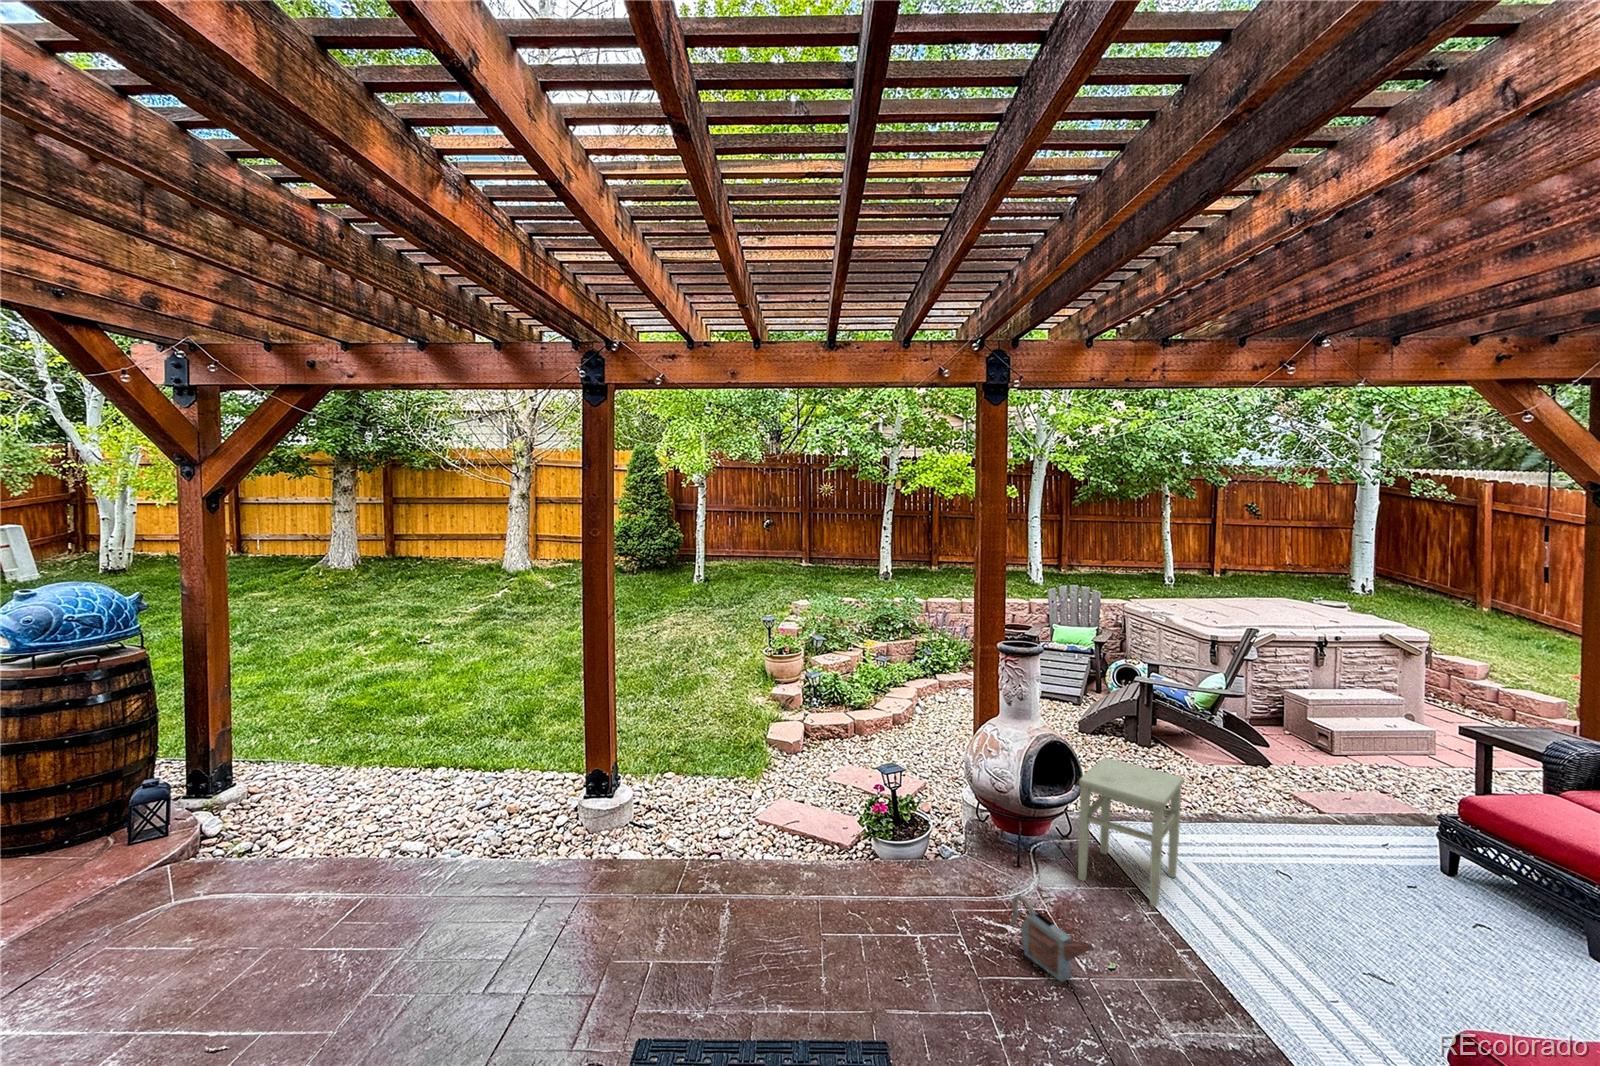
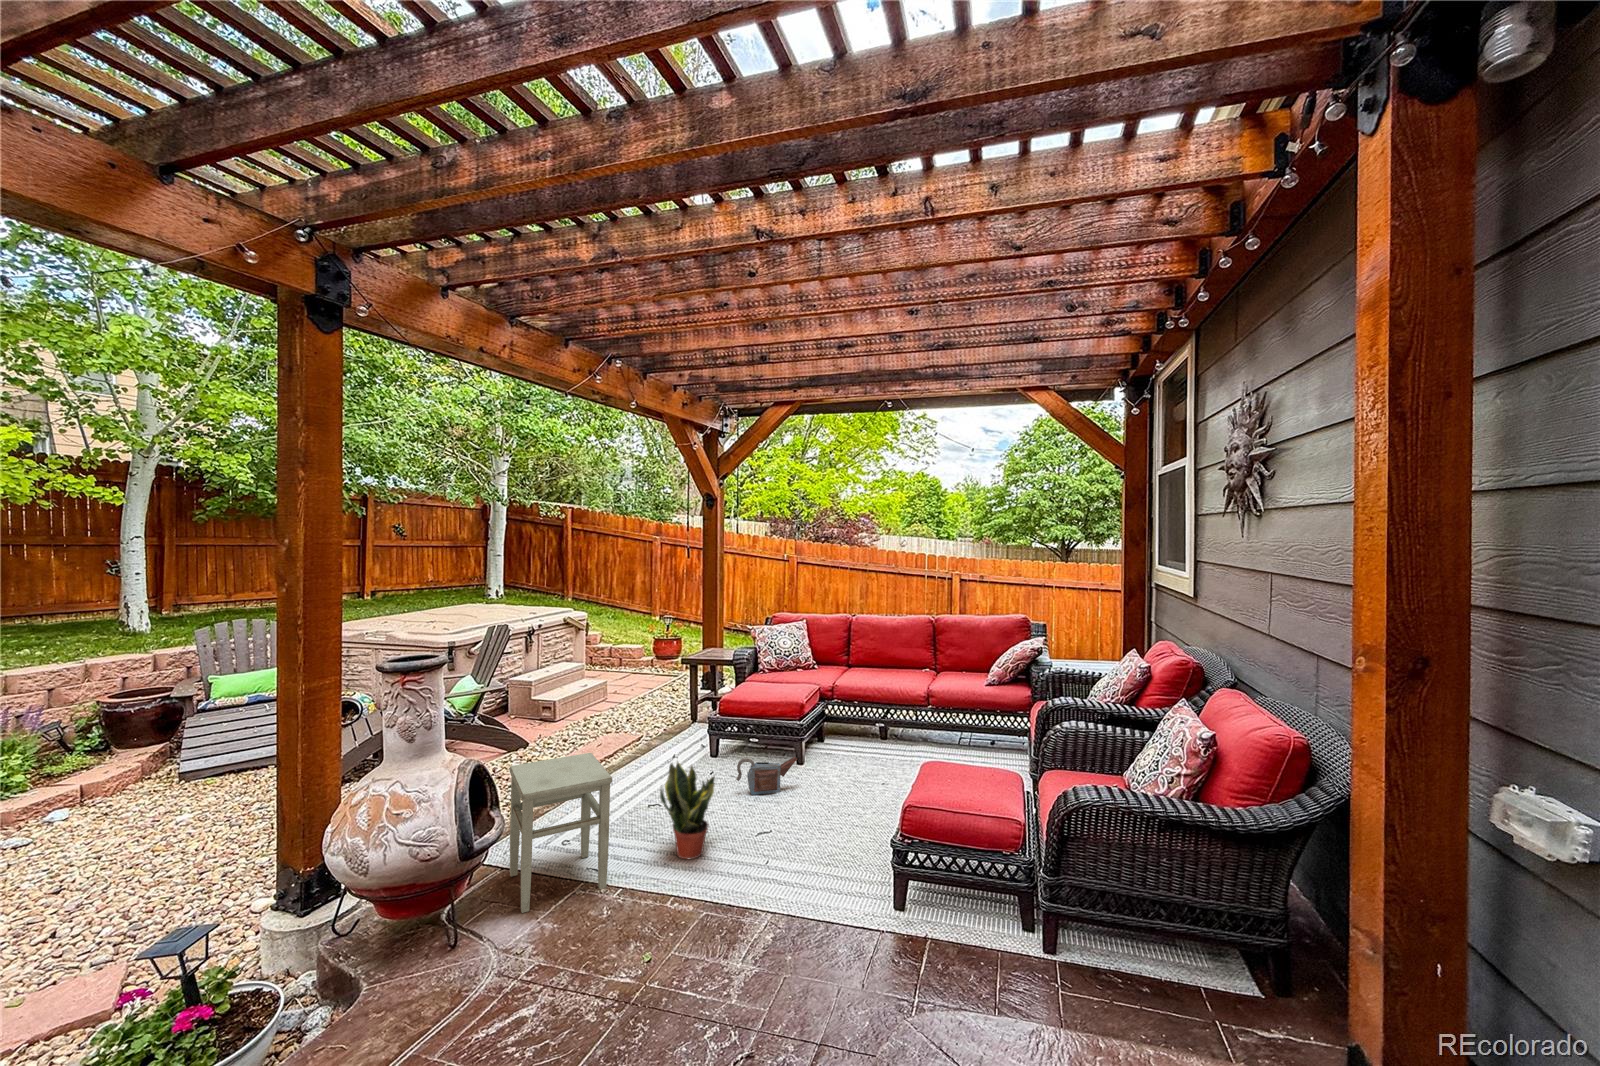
potted plant: none [1229,821,1326,949] -> present [660,762,715,859]
watering can: present [1011,895,1095,982] -> present [736,757,798,795]

